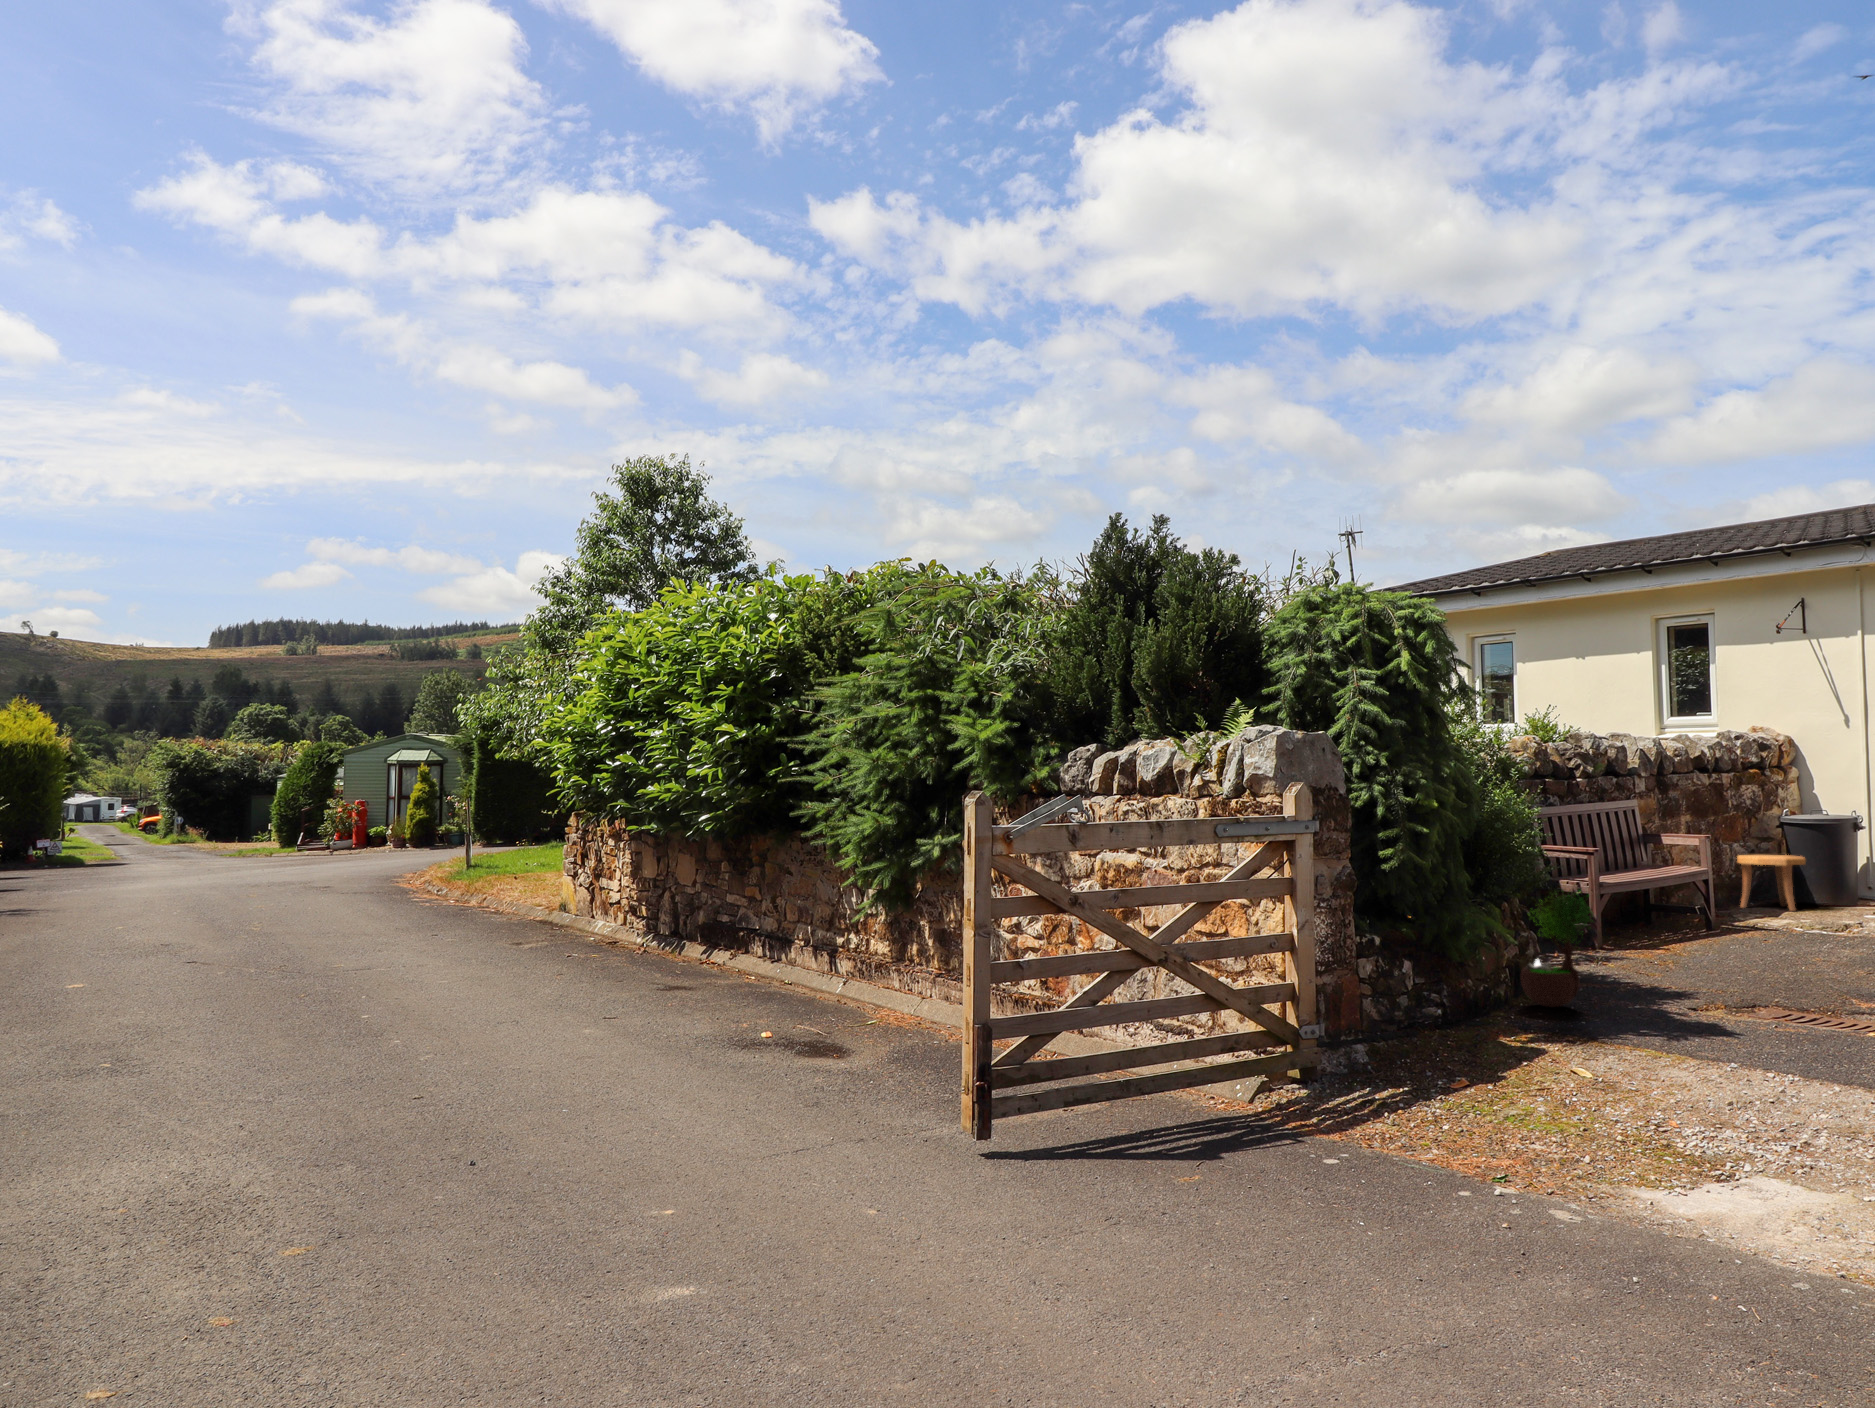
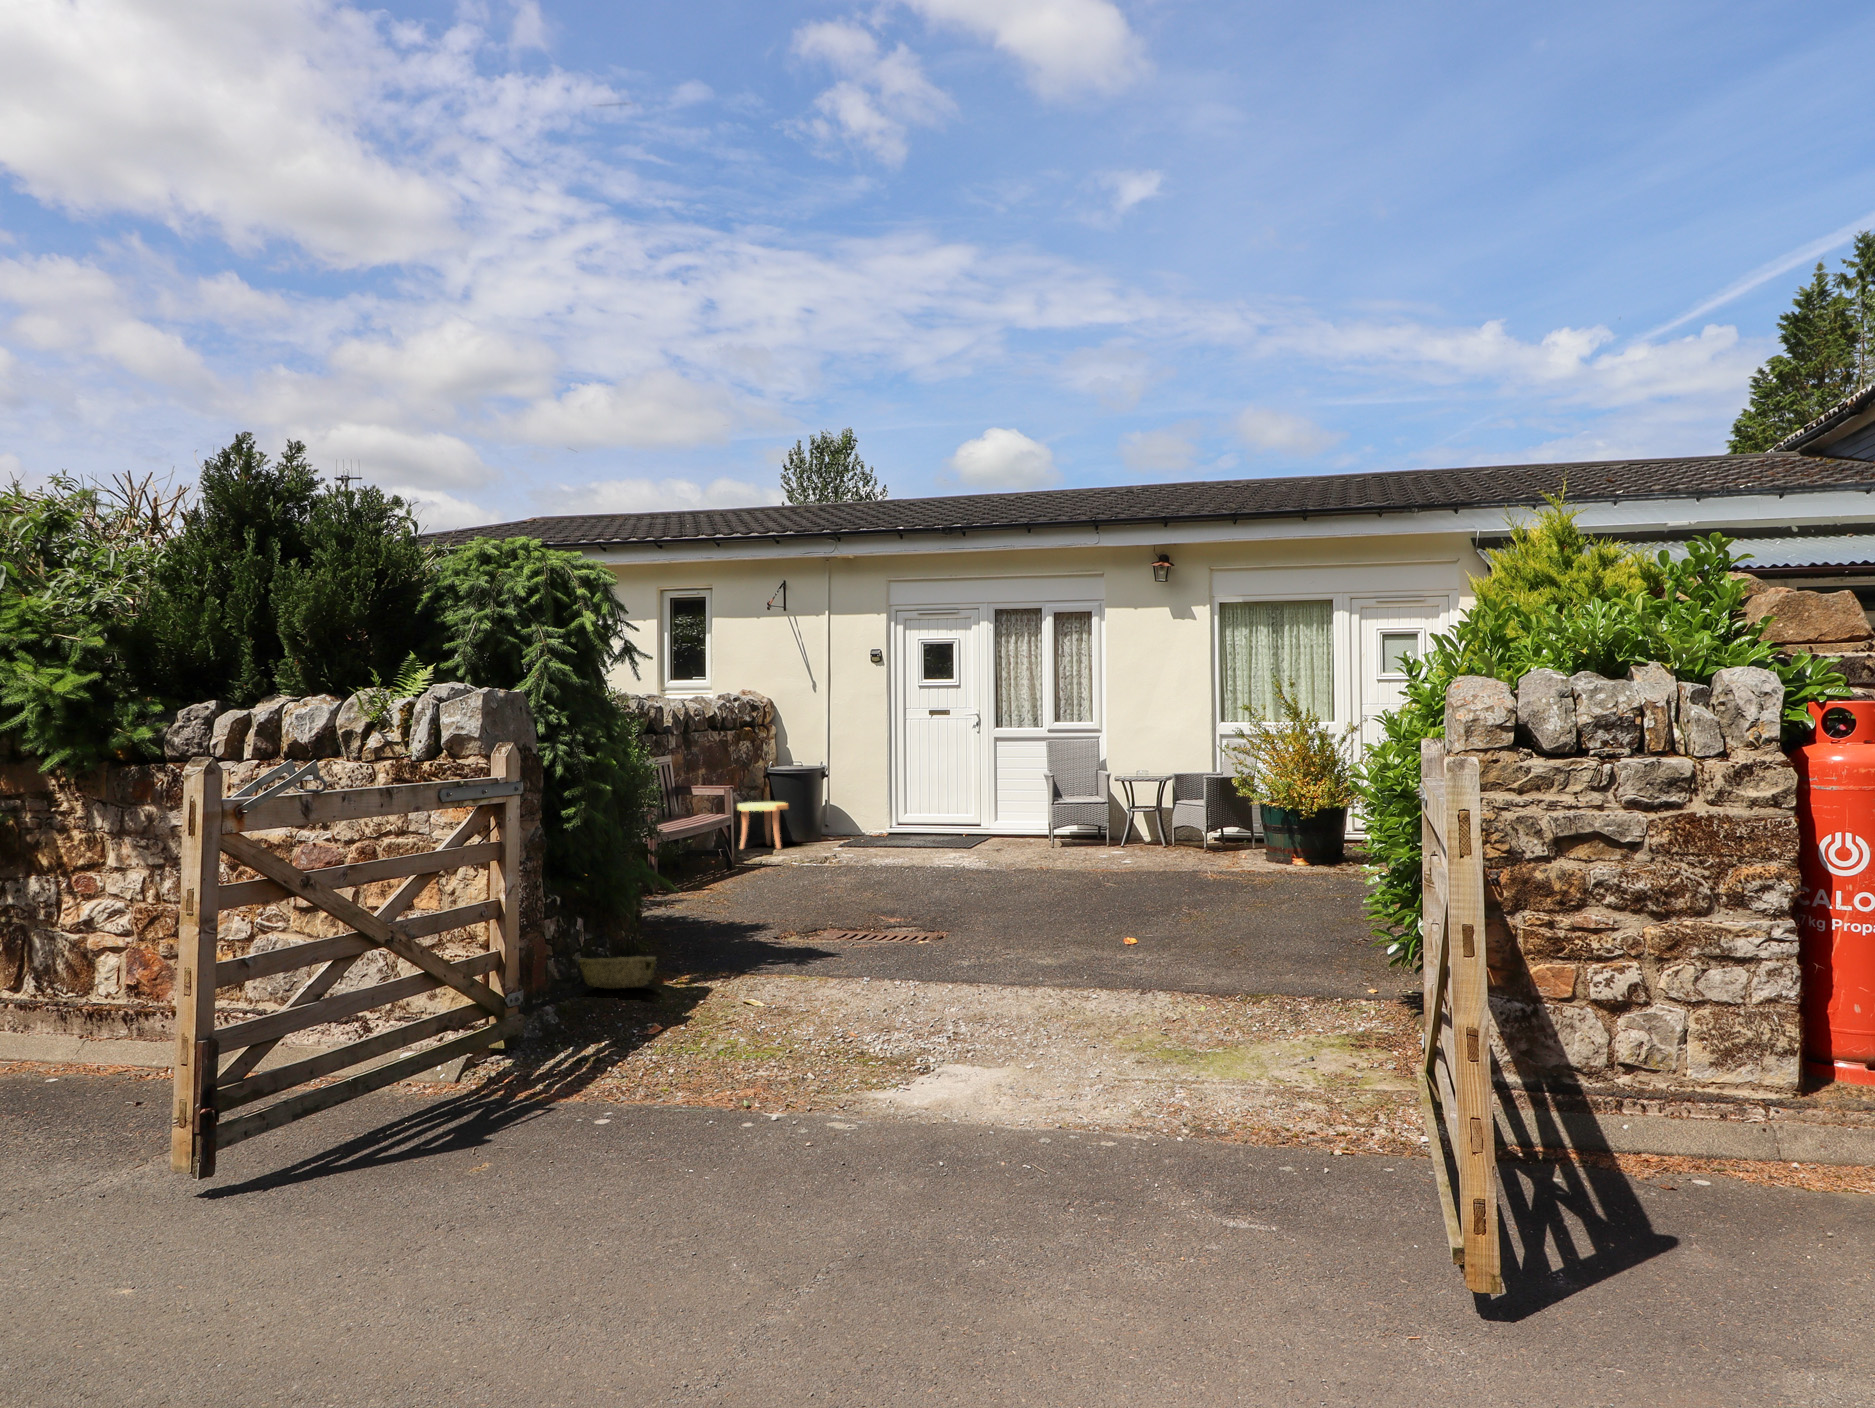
potted tree: present [1521,890,1592,1007] -> none [644,834,711,950]
woven basket: none [1416,1001,1500,1041] -> present [579,956,656,989]

